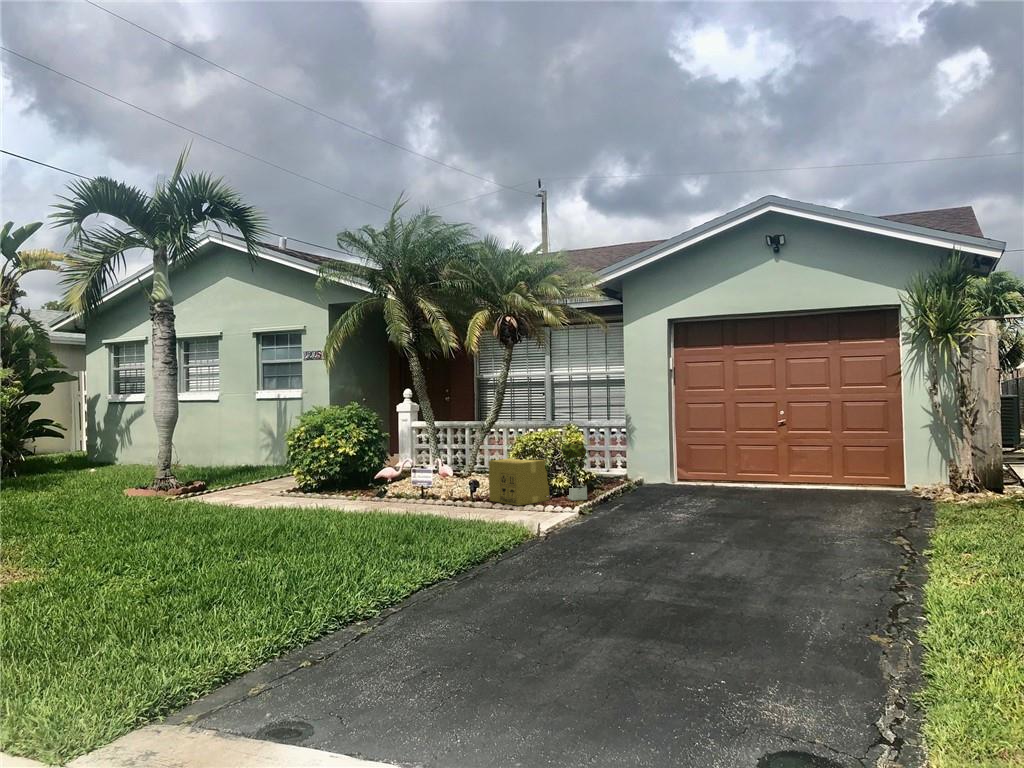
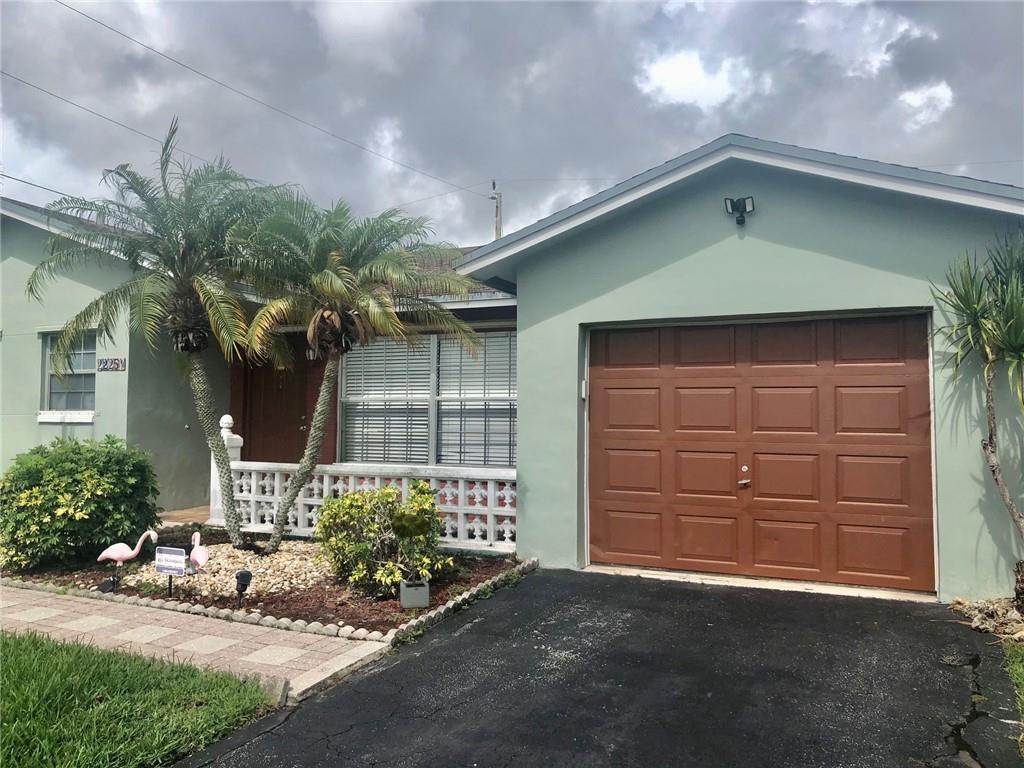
cardboard box: present [488,457,549,506] -> none [274,530,370,619]

